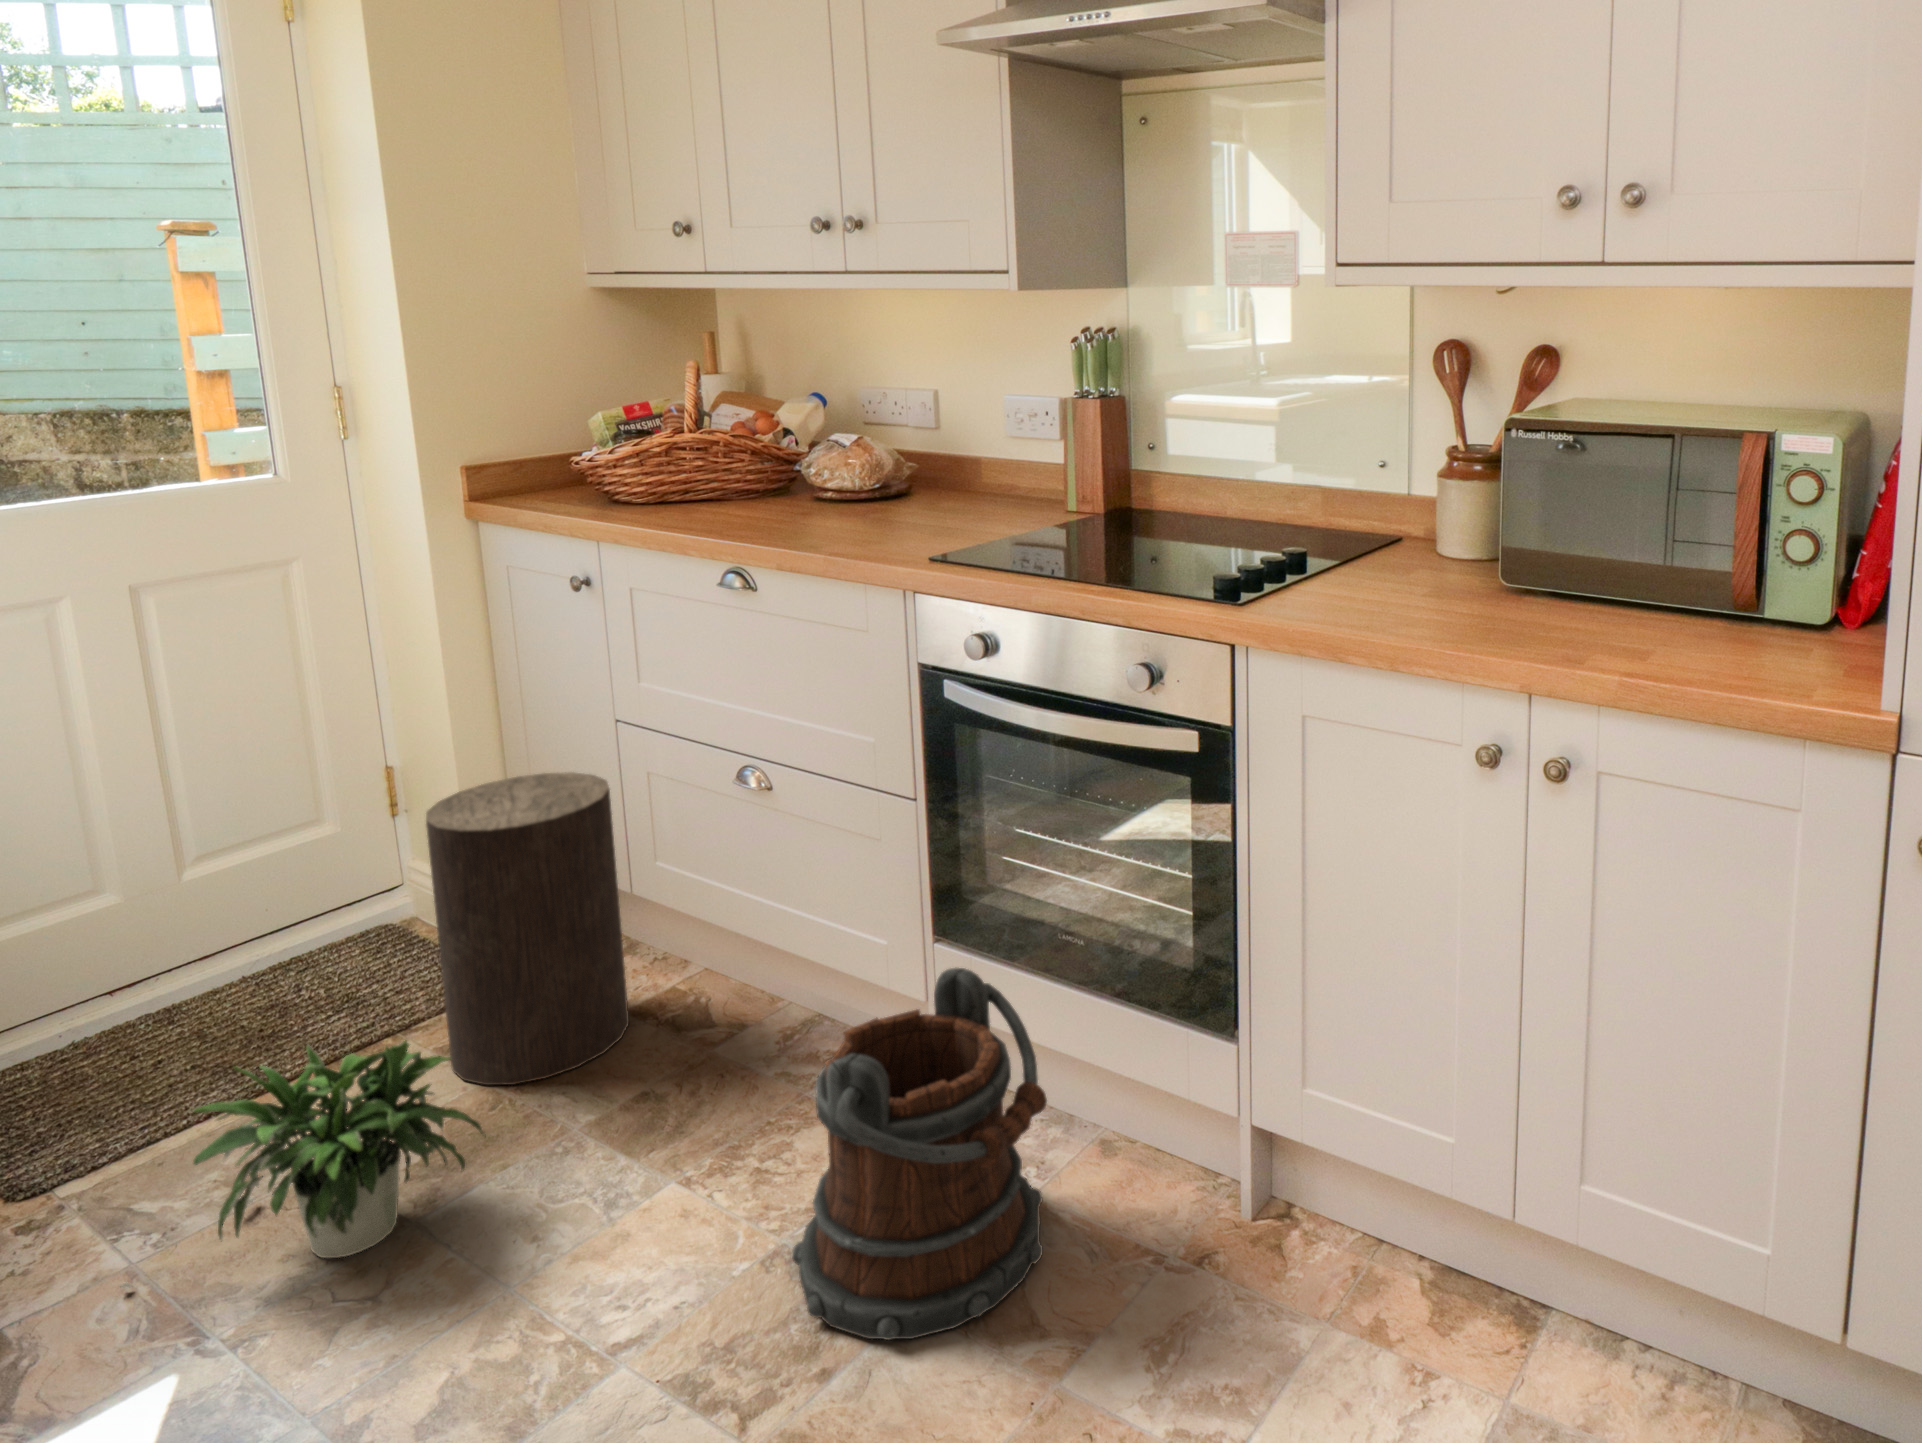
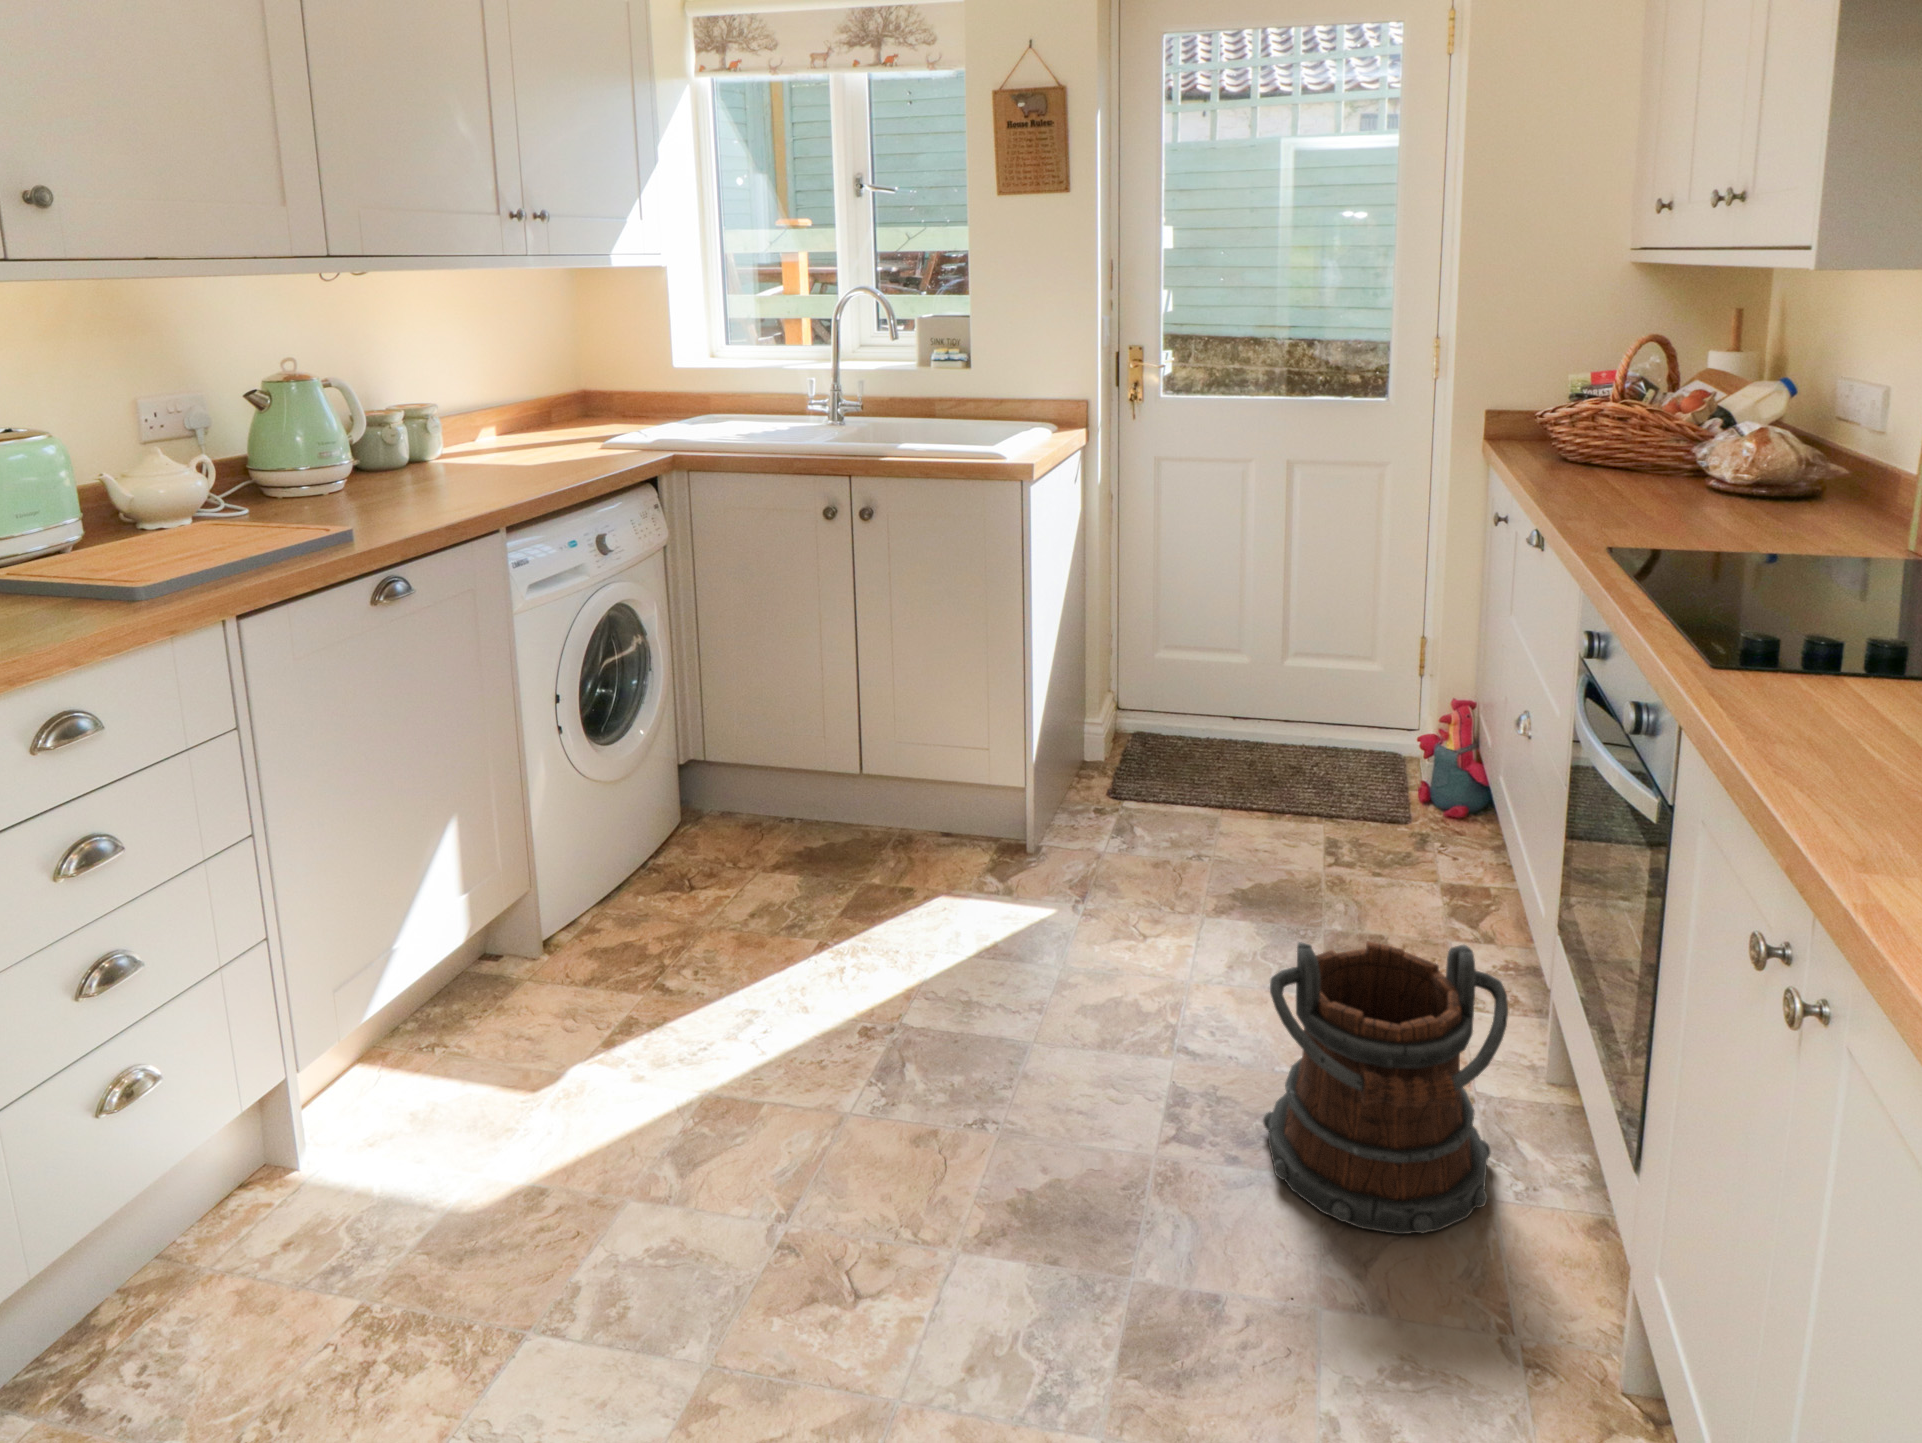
stool: present [426,772,629,1085] -> none [1311,659,1452,900]
potted plant: present [120,1040,485,1287] -> none [1085,767,1250,918]

